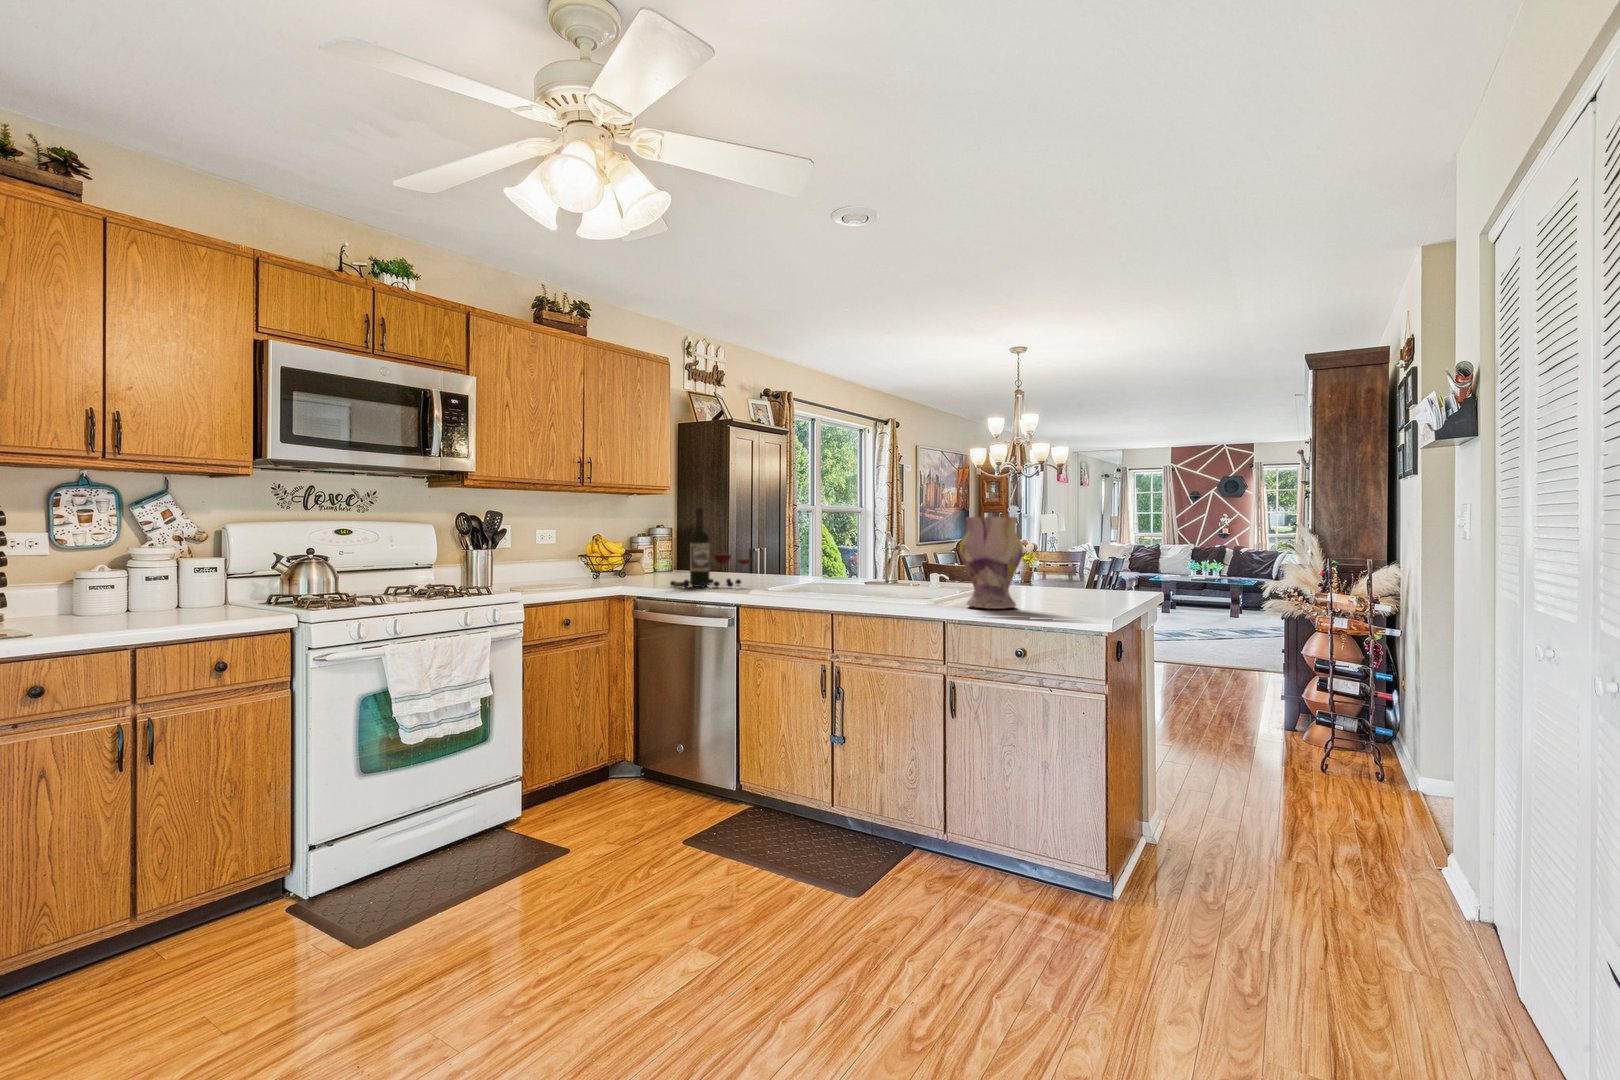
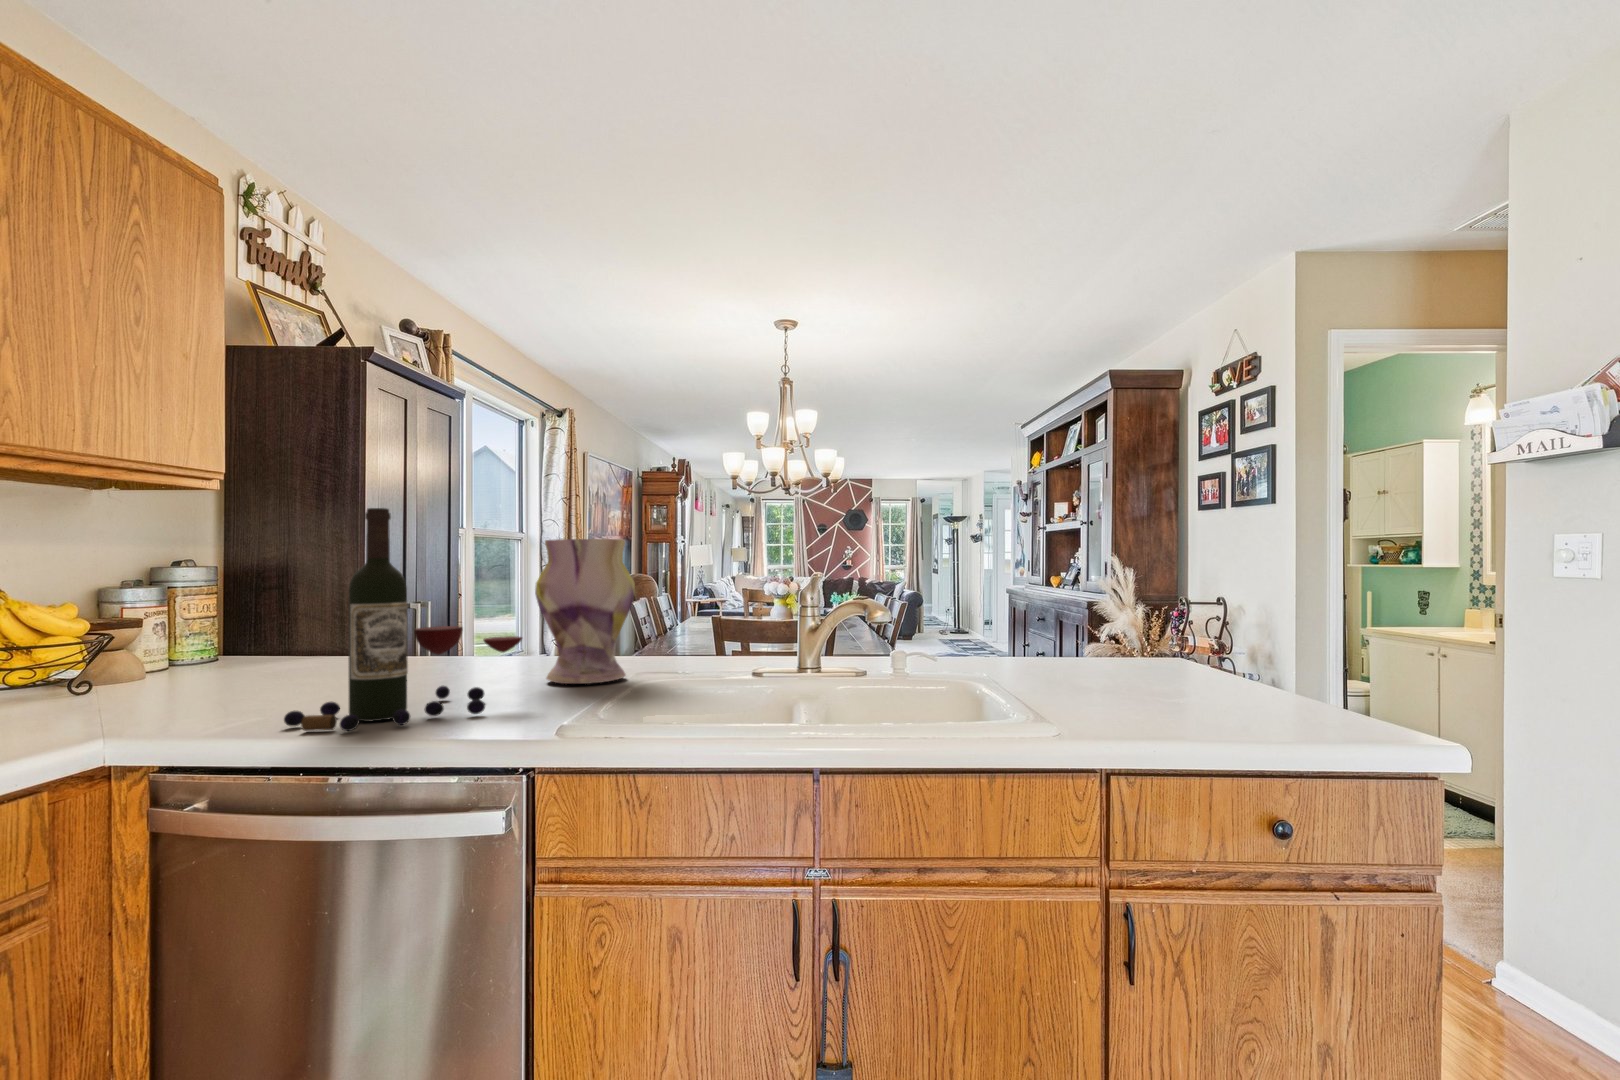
vase: present [960,517,1023,609] -> present [535,539,635,684]

